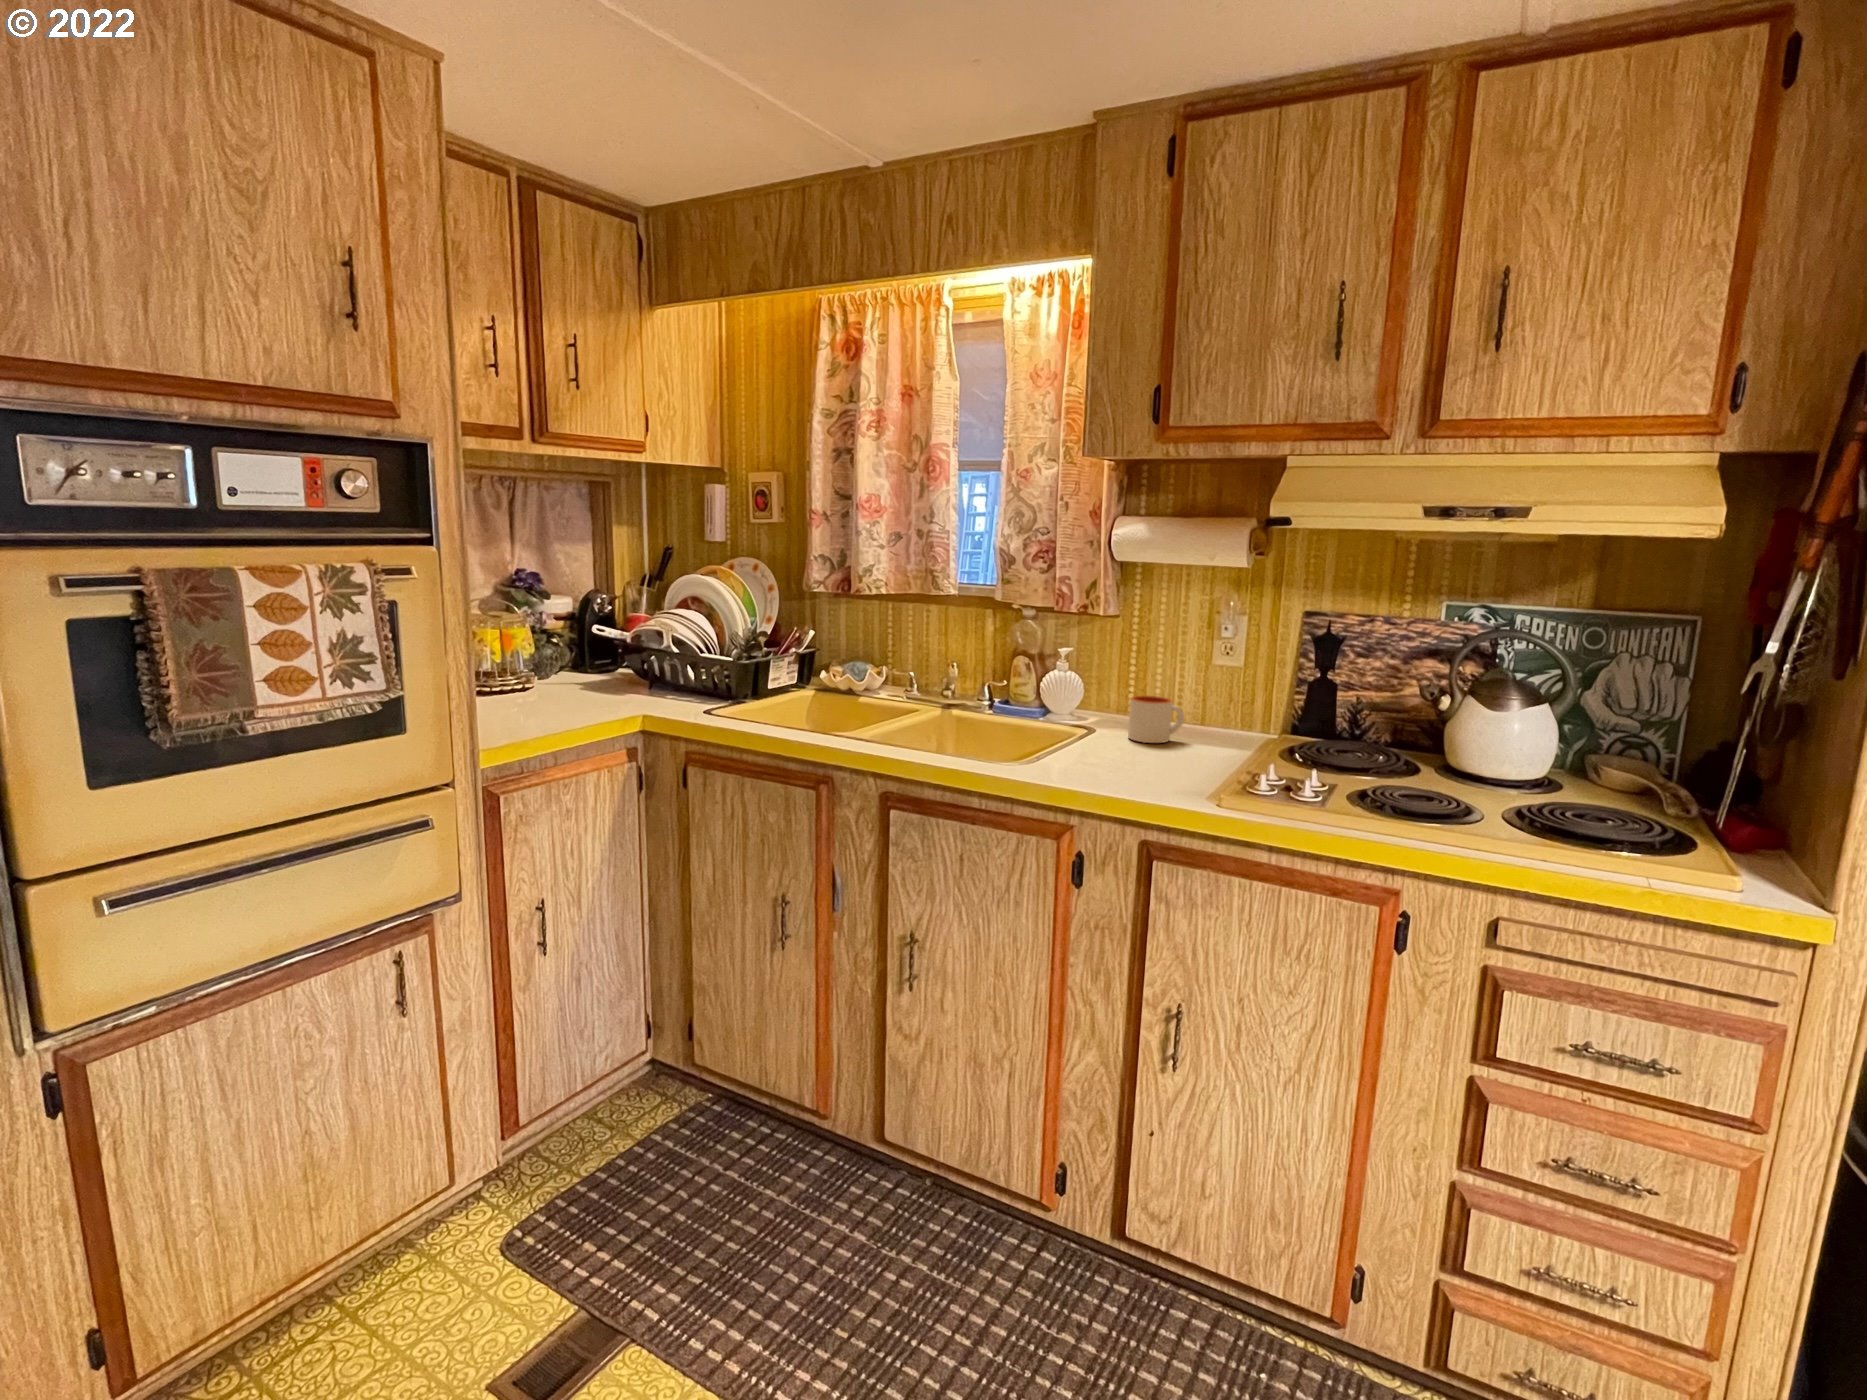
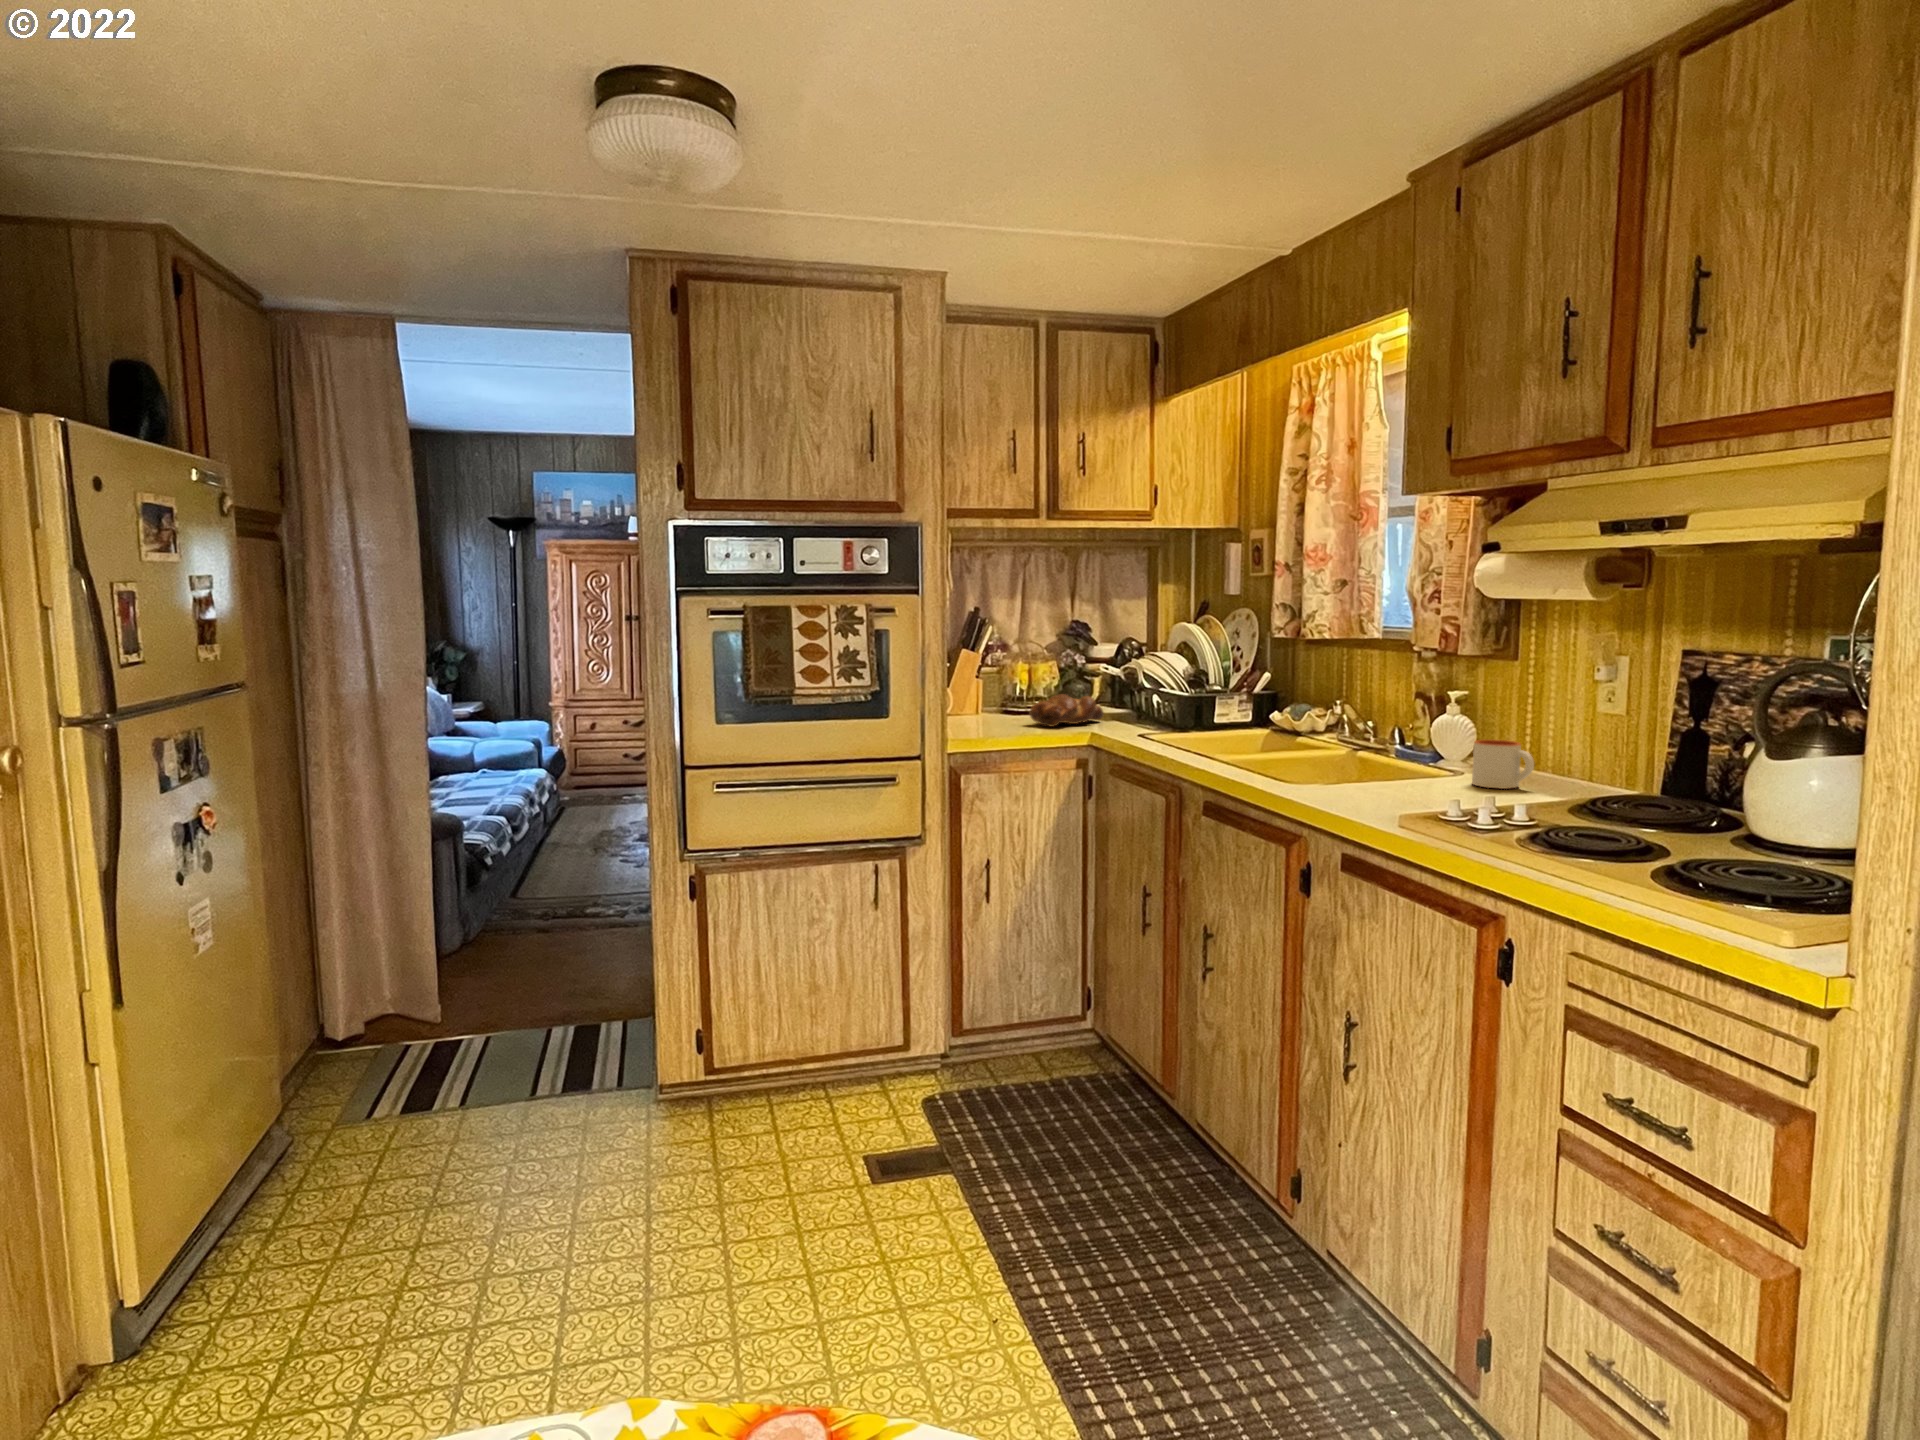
bread loaf: none [549,667,630,712] -> present [1029,694,1104,727]

